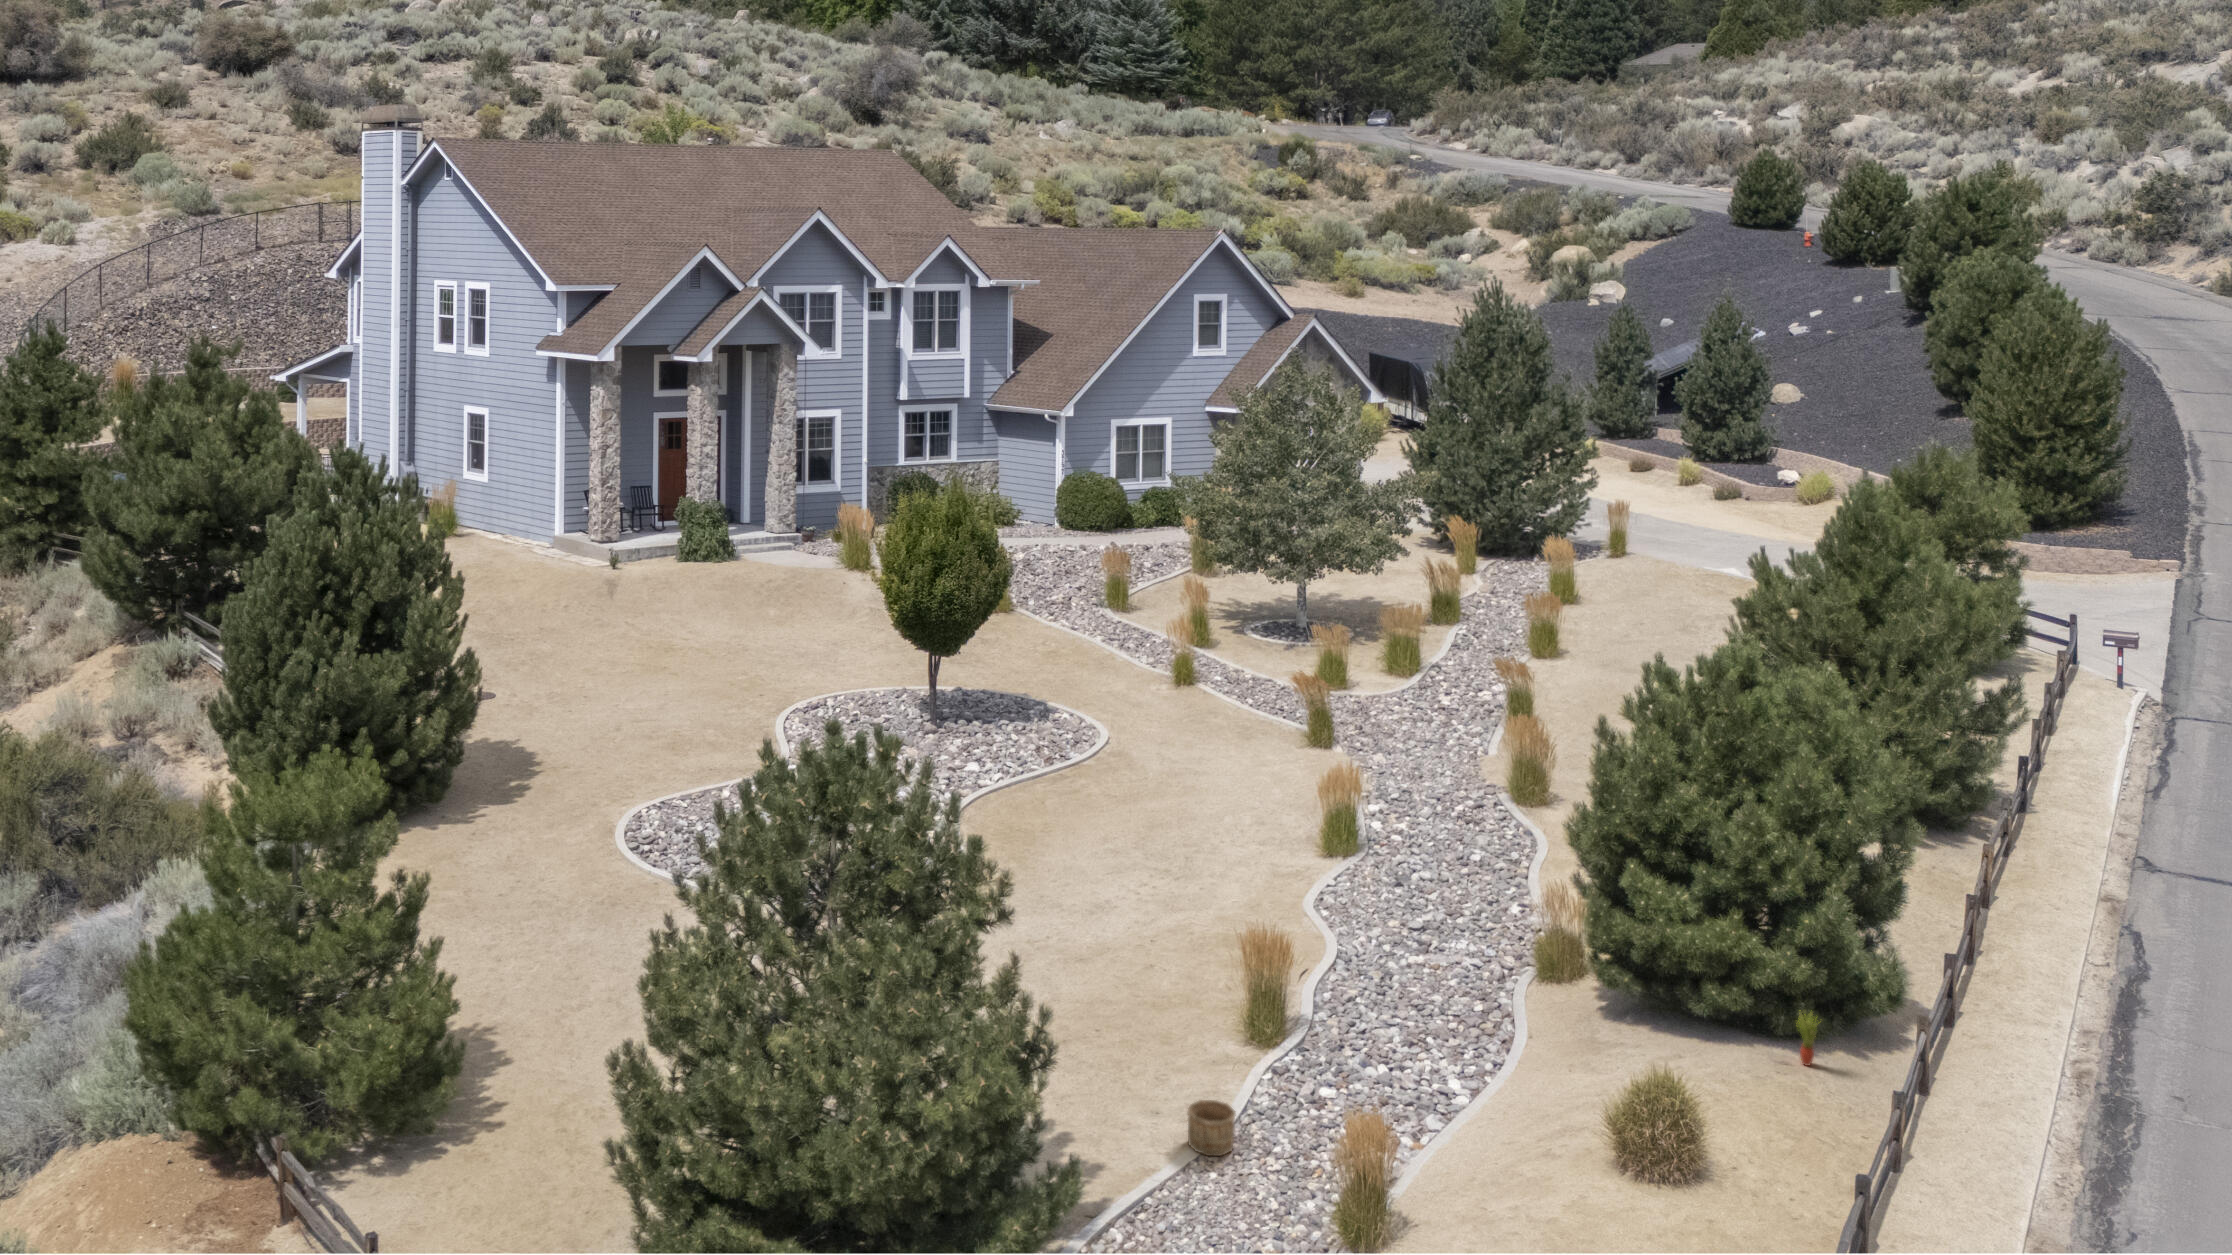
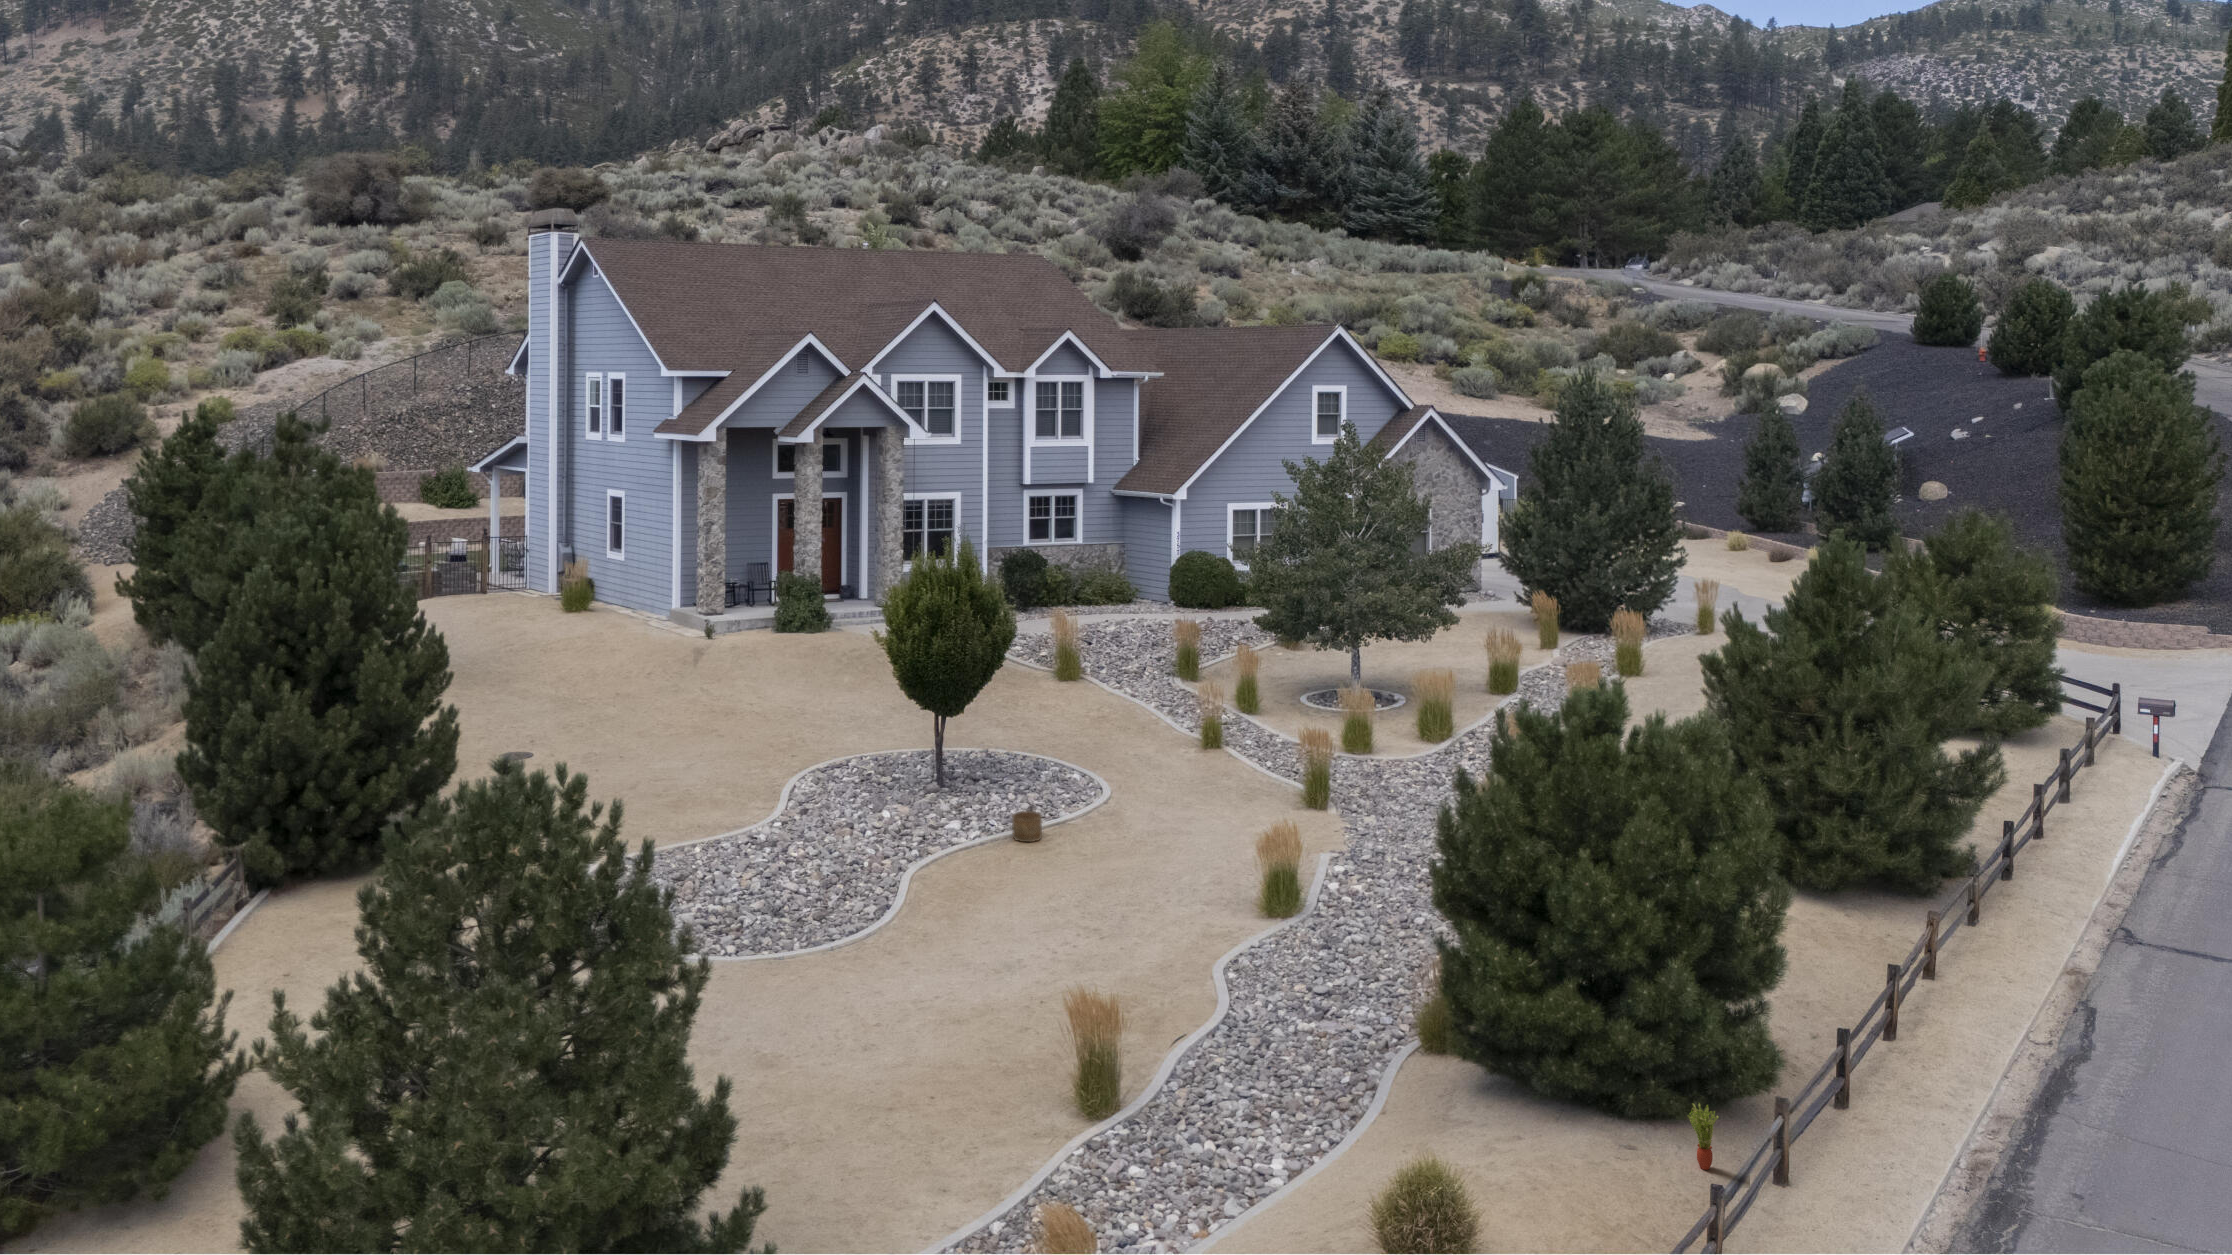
wooden bucket: present [1187,1100,1236,1156] -> present [1012,811,1042,842]

